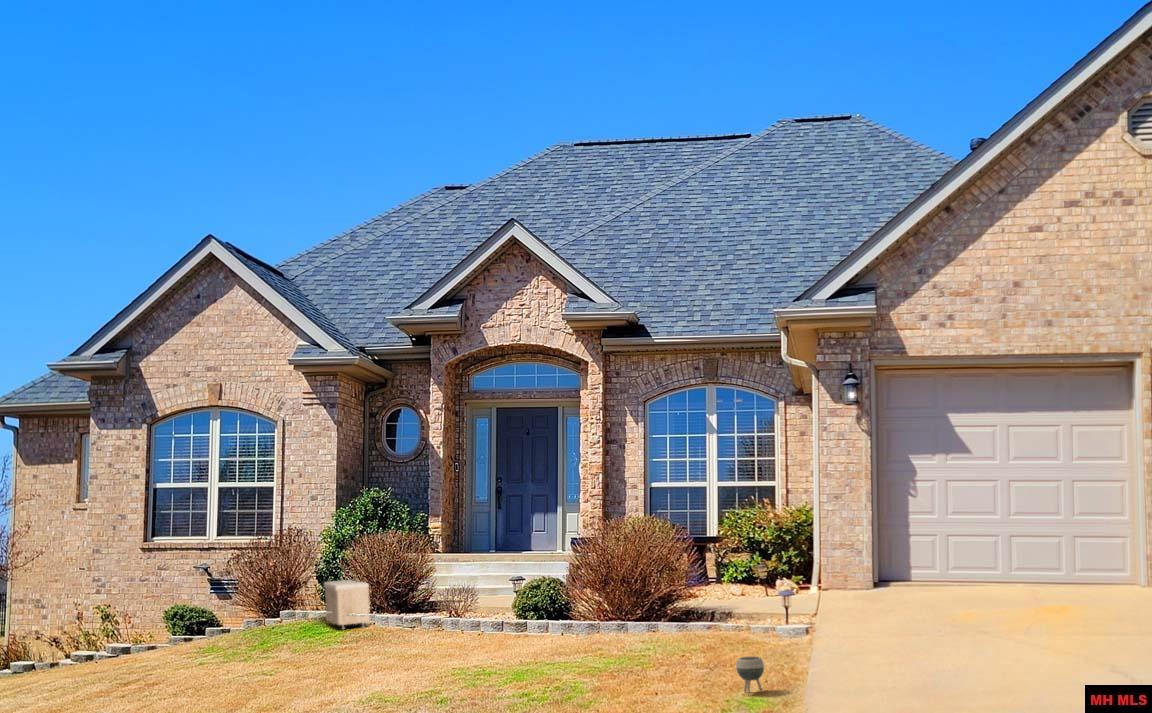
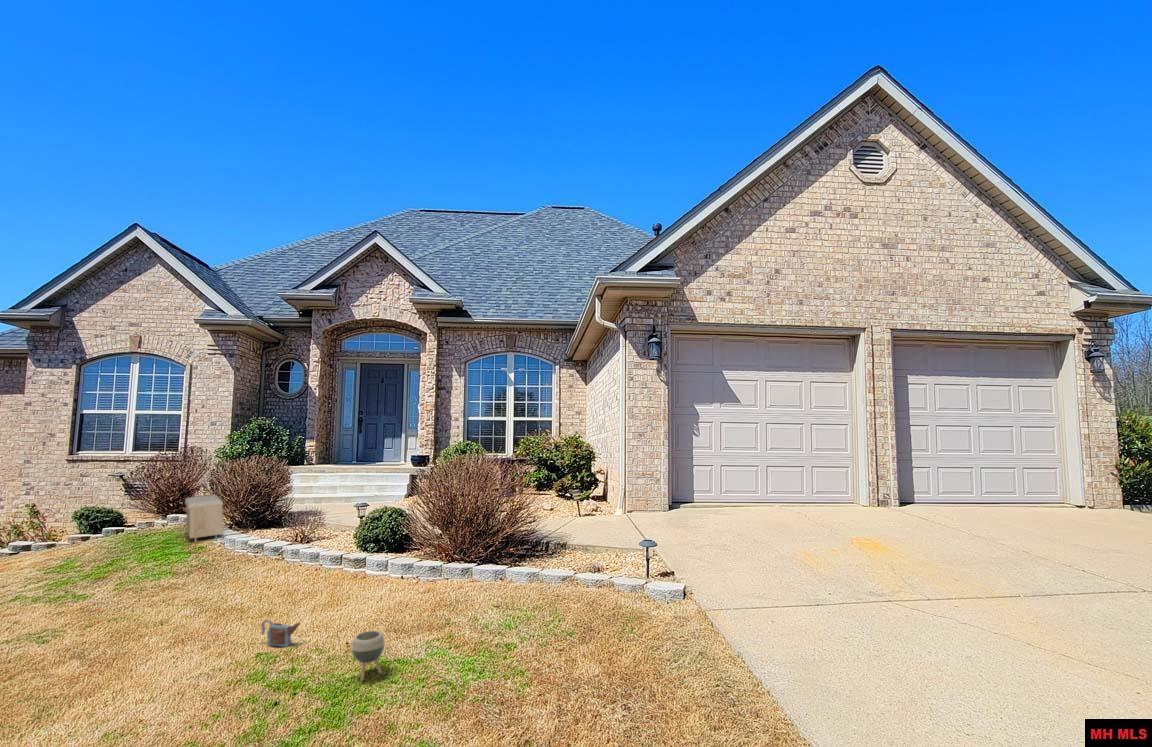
planter: present [736,657,764,695] -> present [351,630,385,681]
watering can: none [466,661,502,685] -> present [261,620,301,647]

